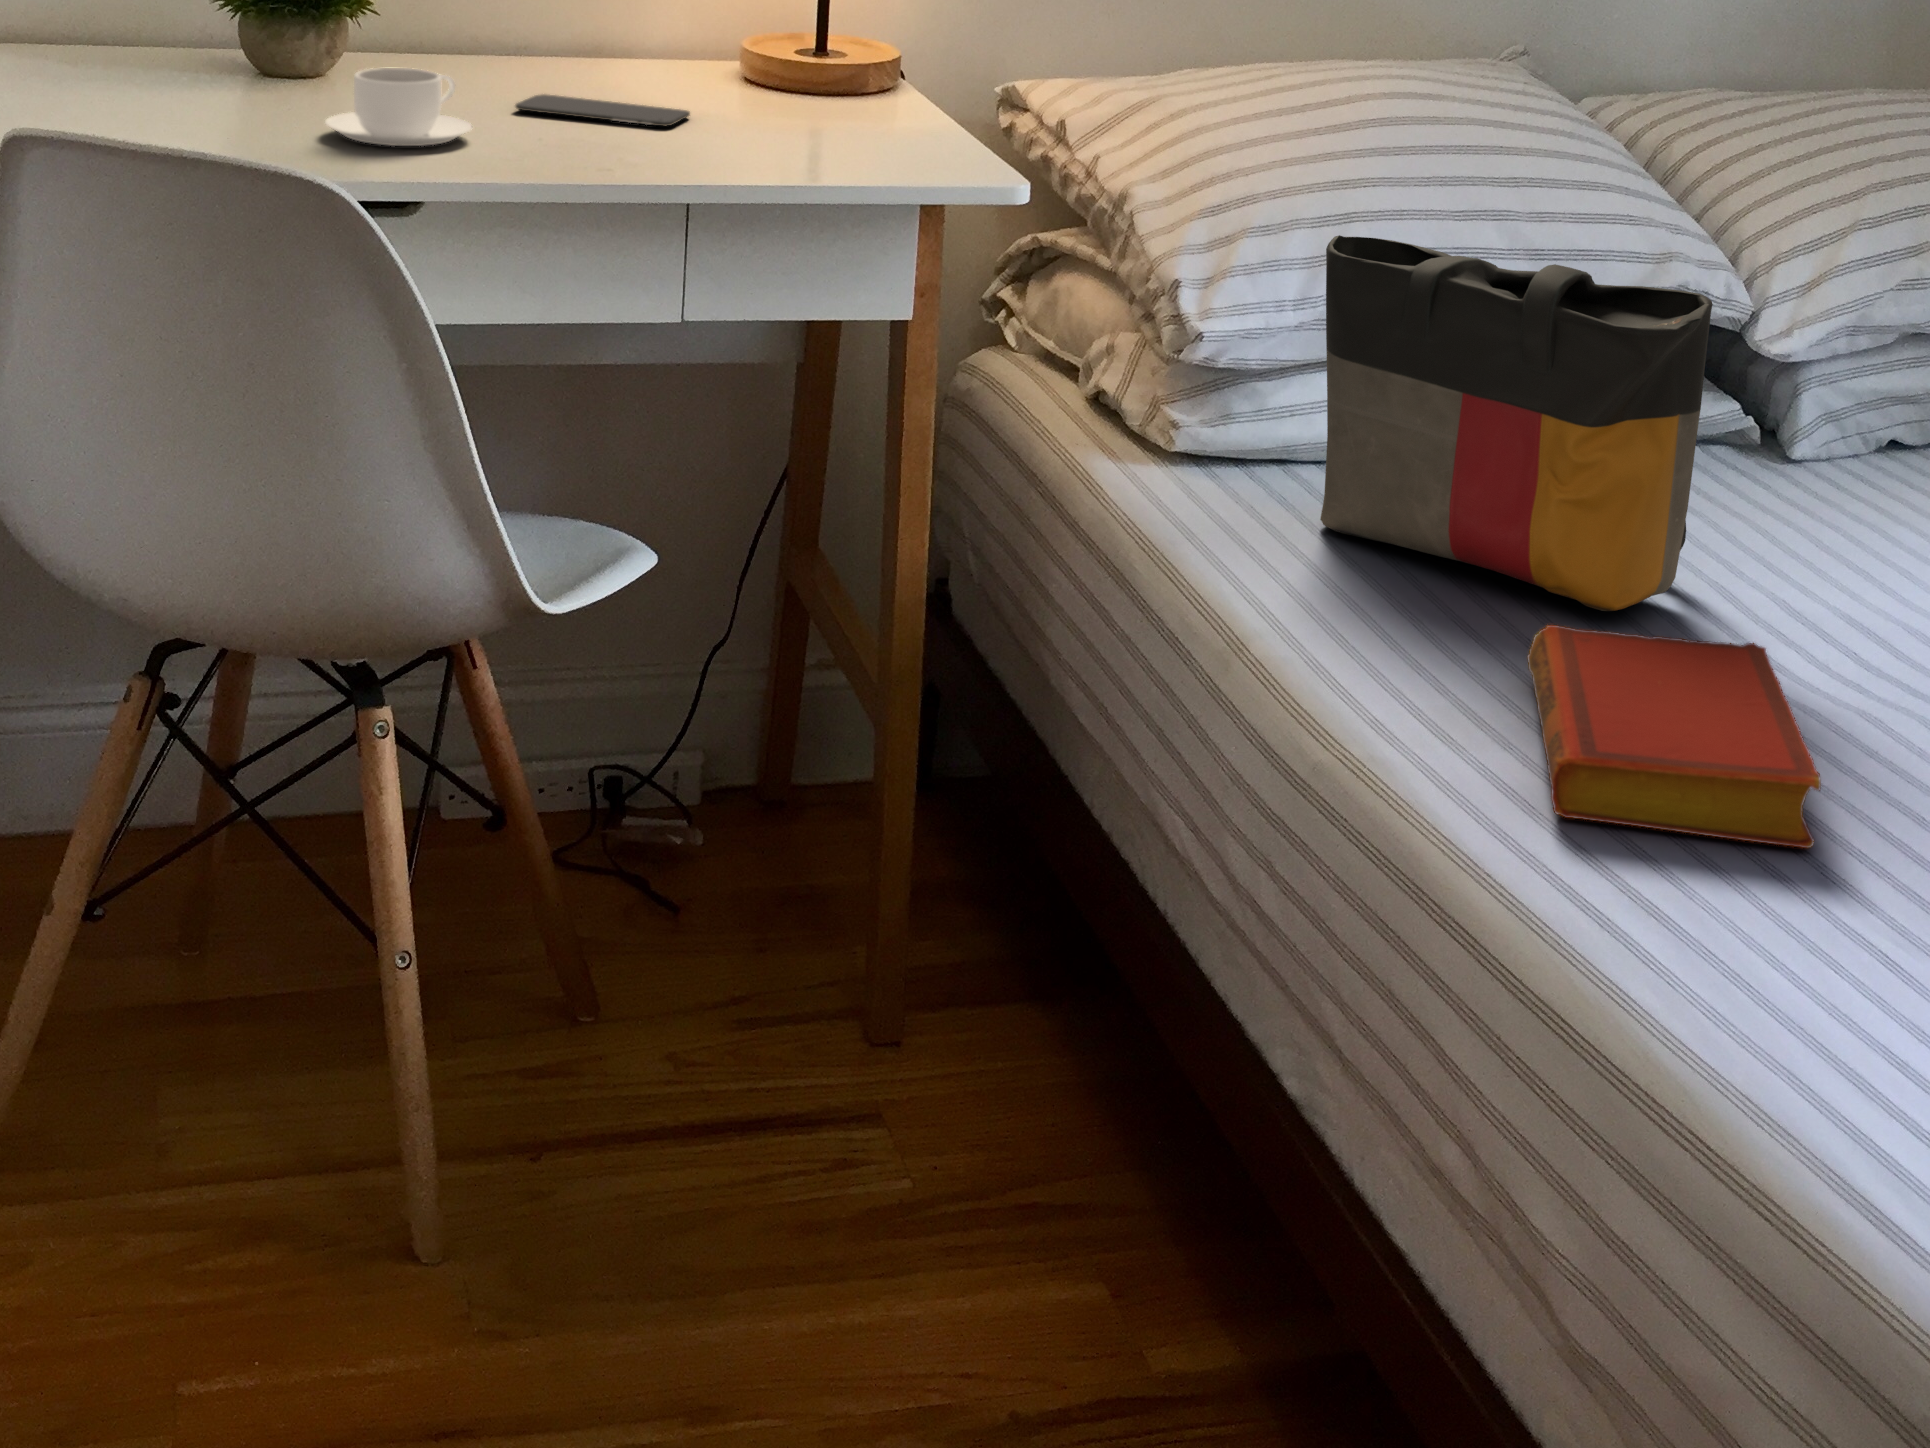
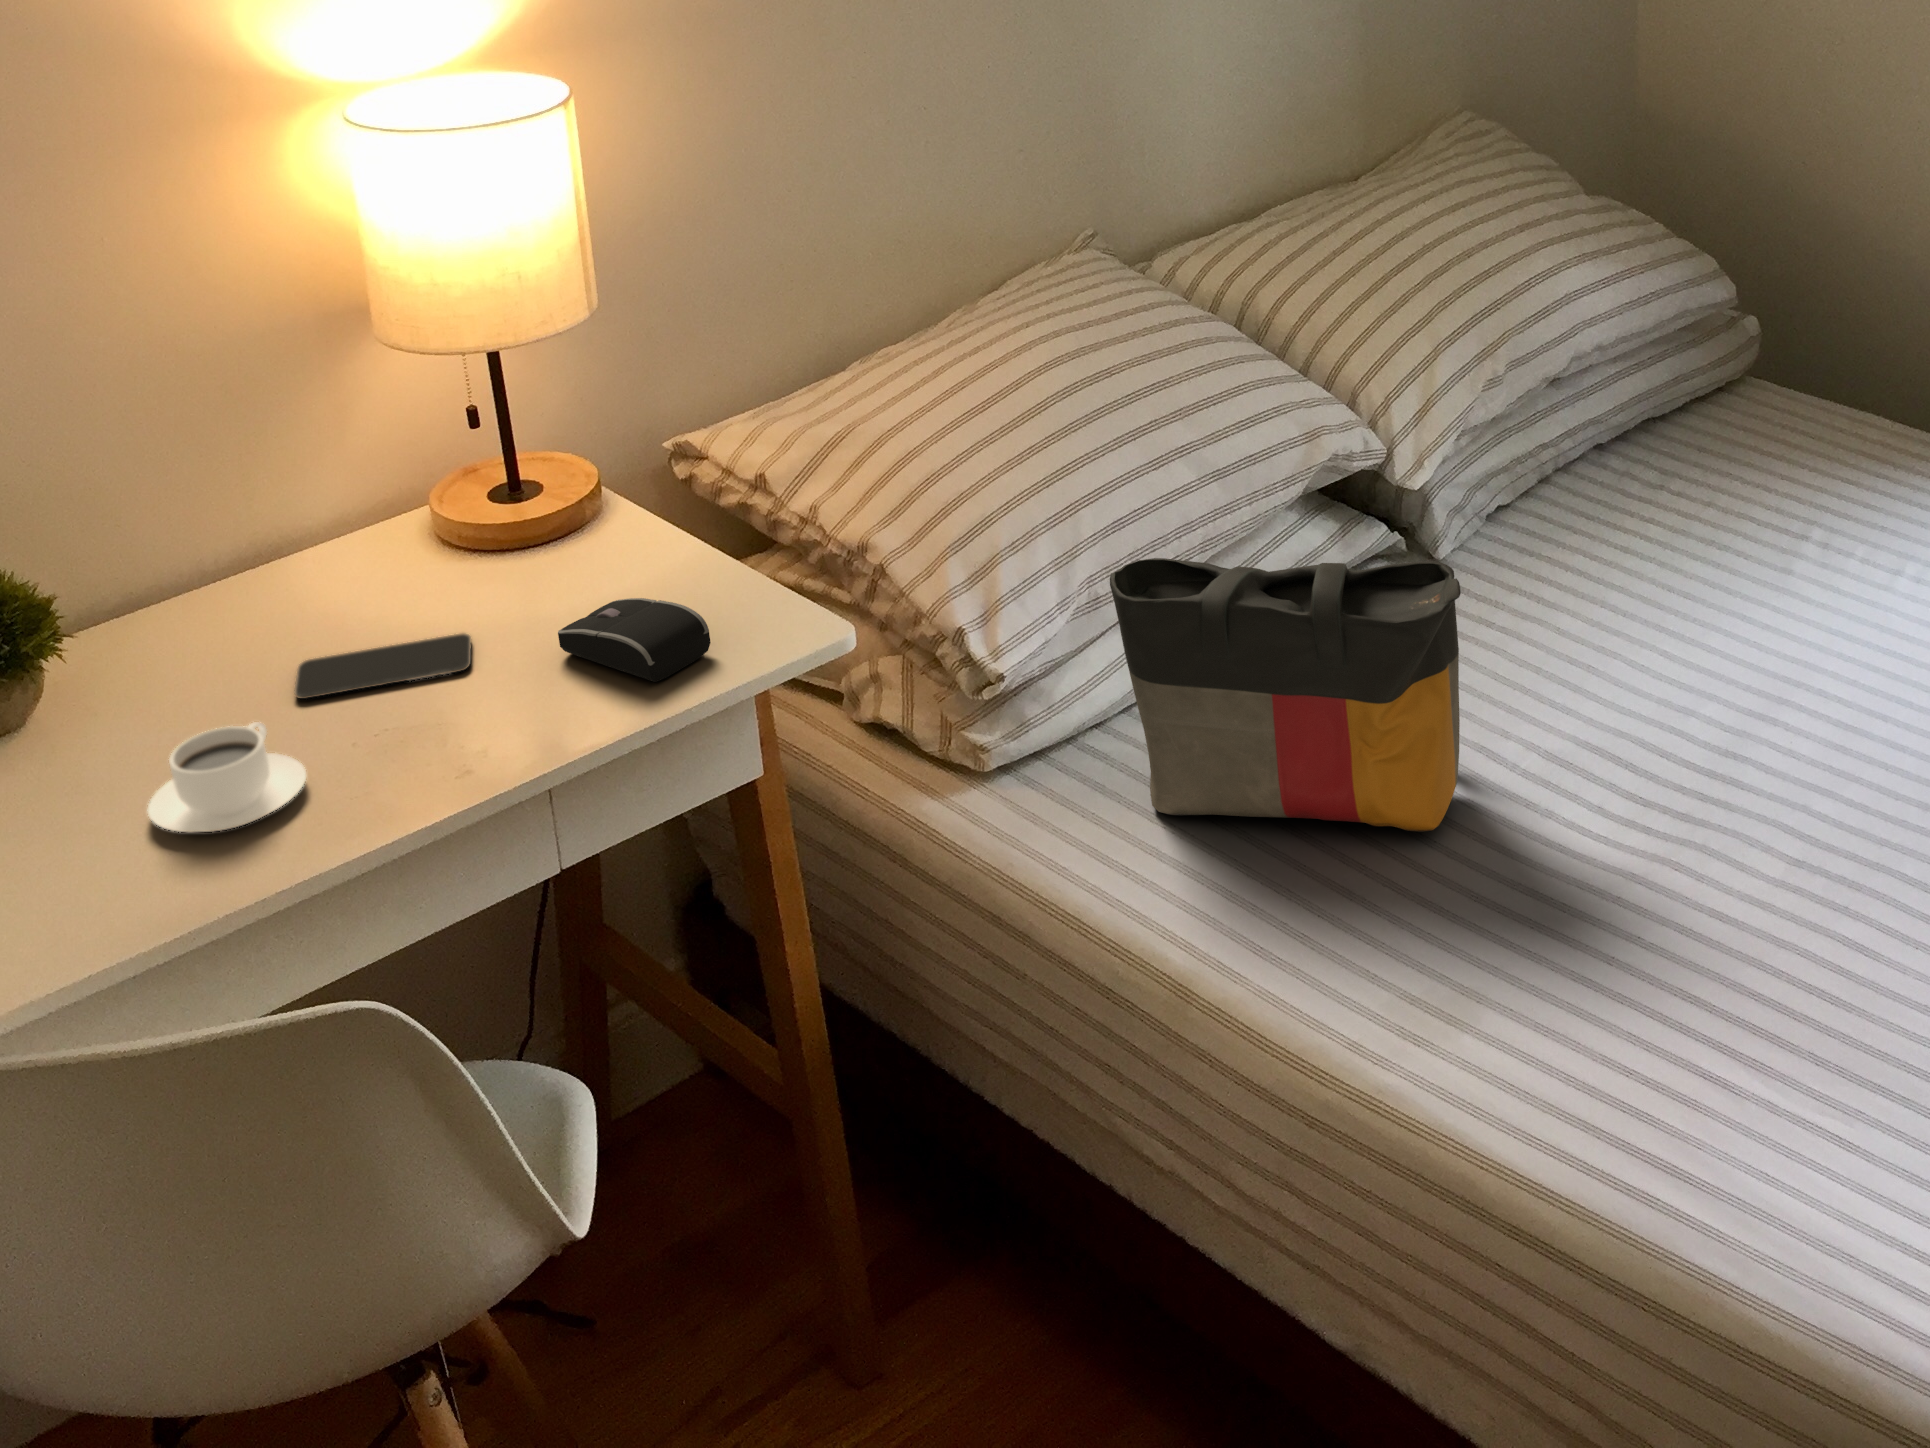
computer mouse: none [754,102,887,163] -> present [558,598,711,682]
book: present [1527,625,1821,848] -> none [1410,850,1699,1091]

